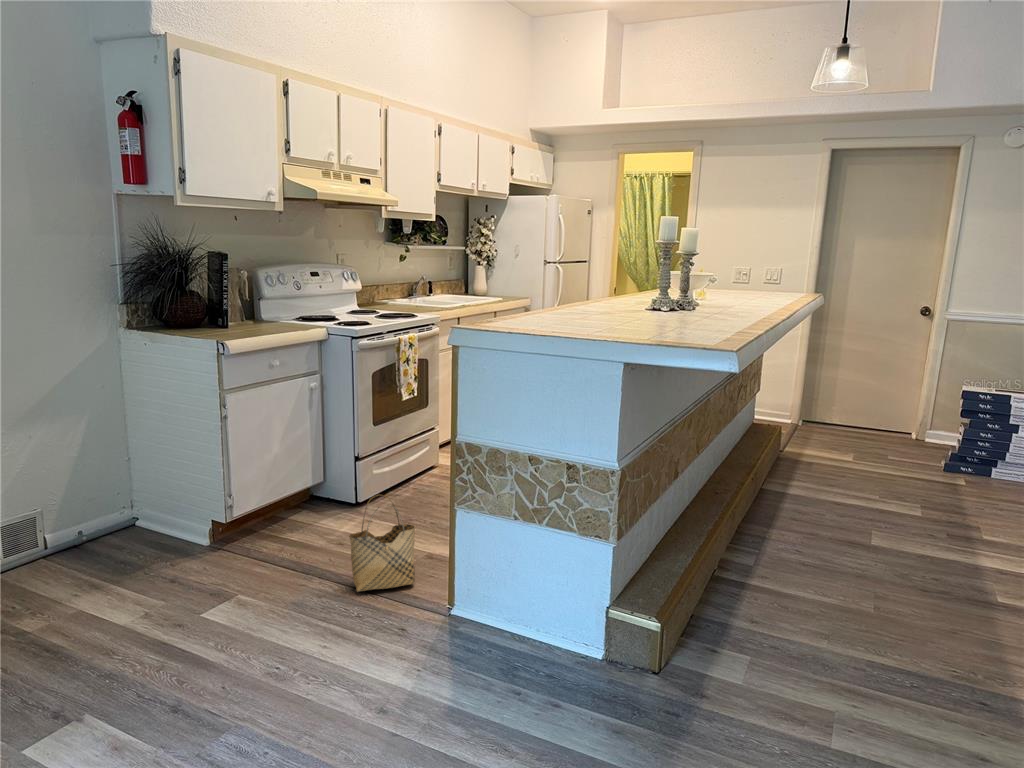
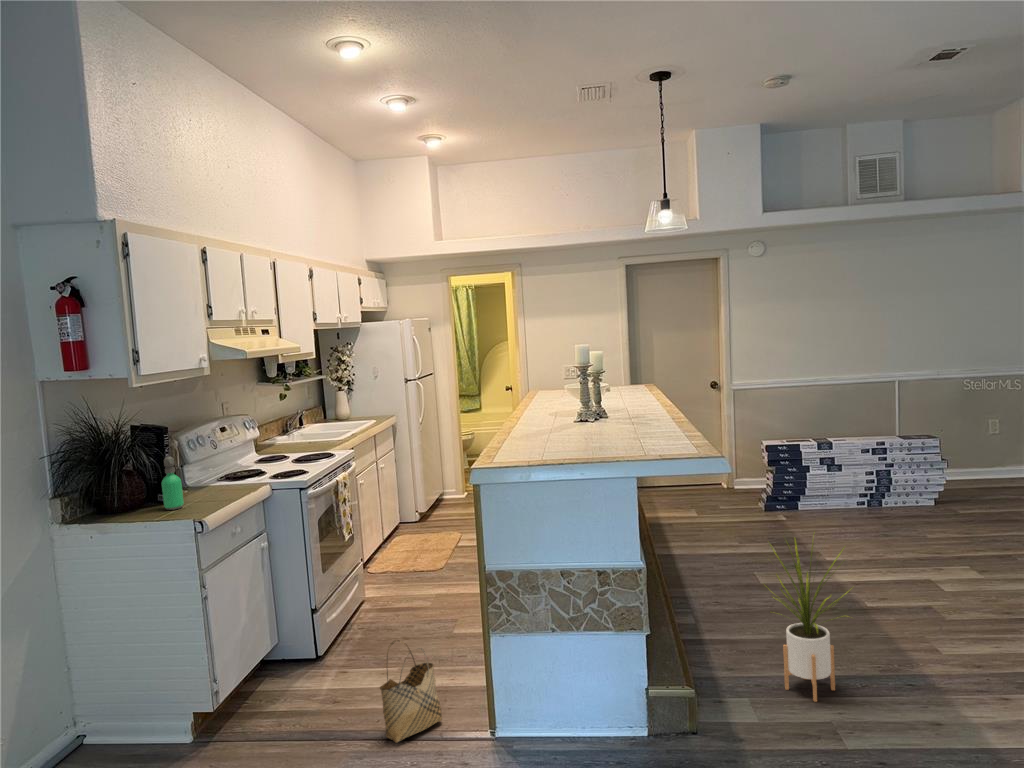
soap dispenser: none [213,281,233,332] -> present [162,457,184,510]
house plant: none [791,470,921,686] -> present [768,538,852,702]

